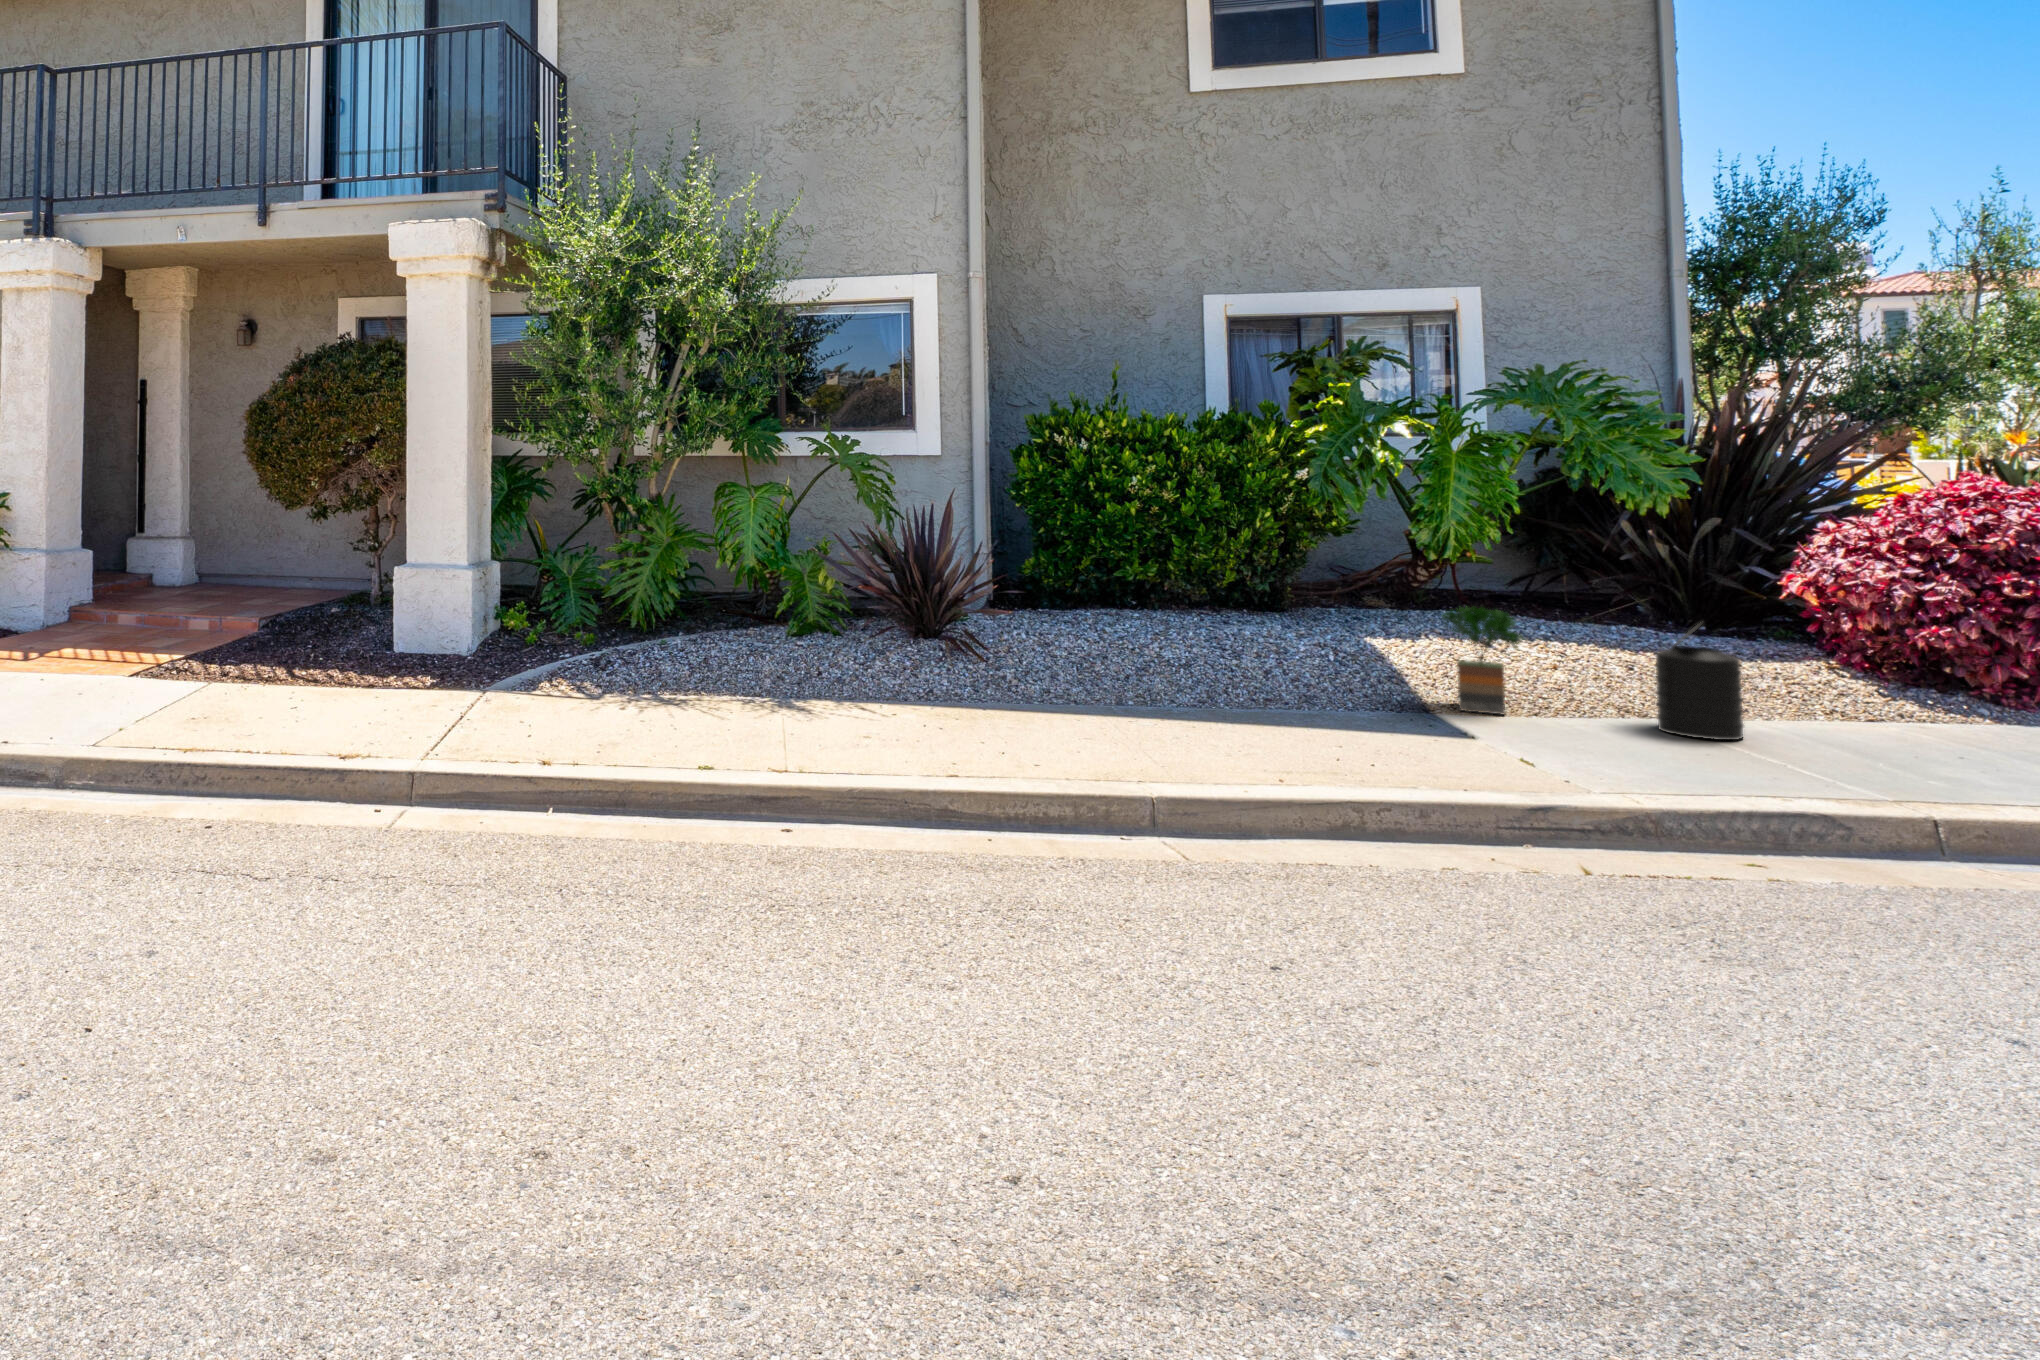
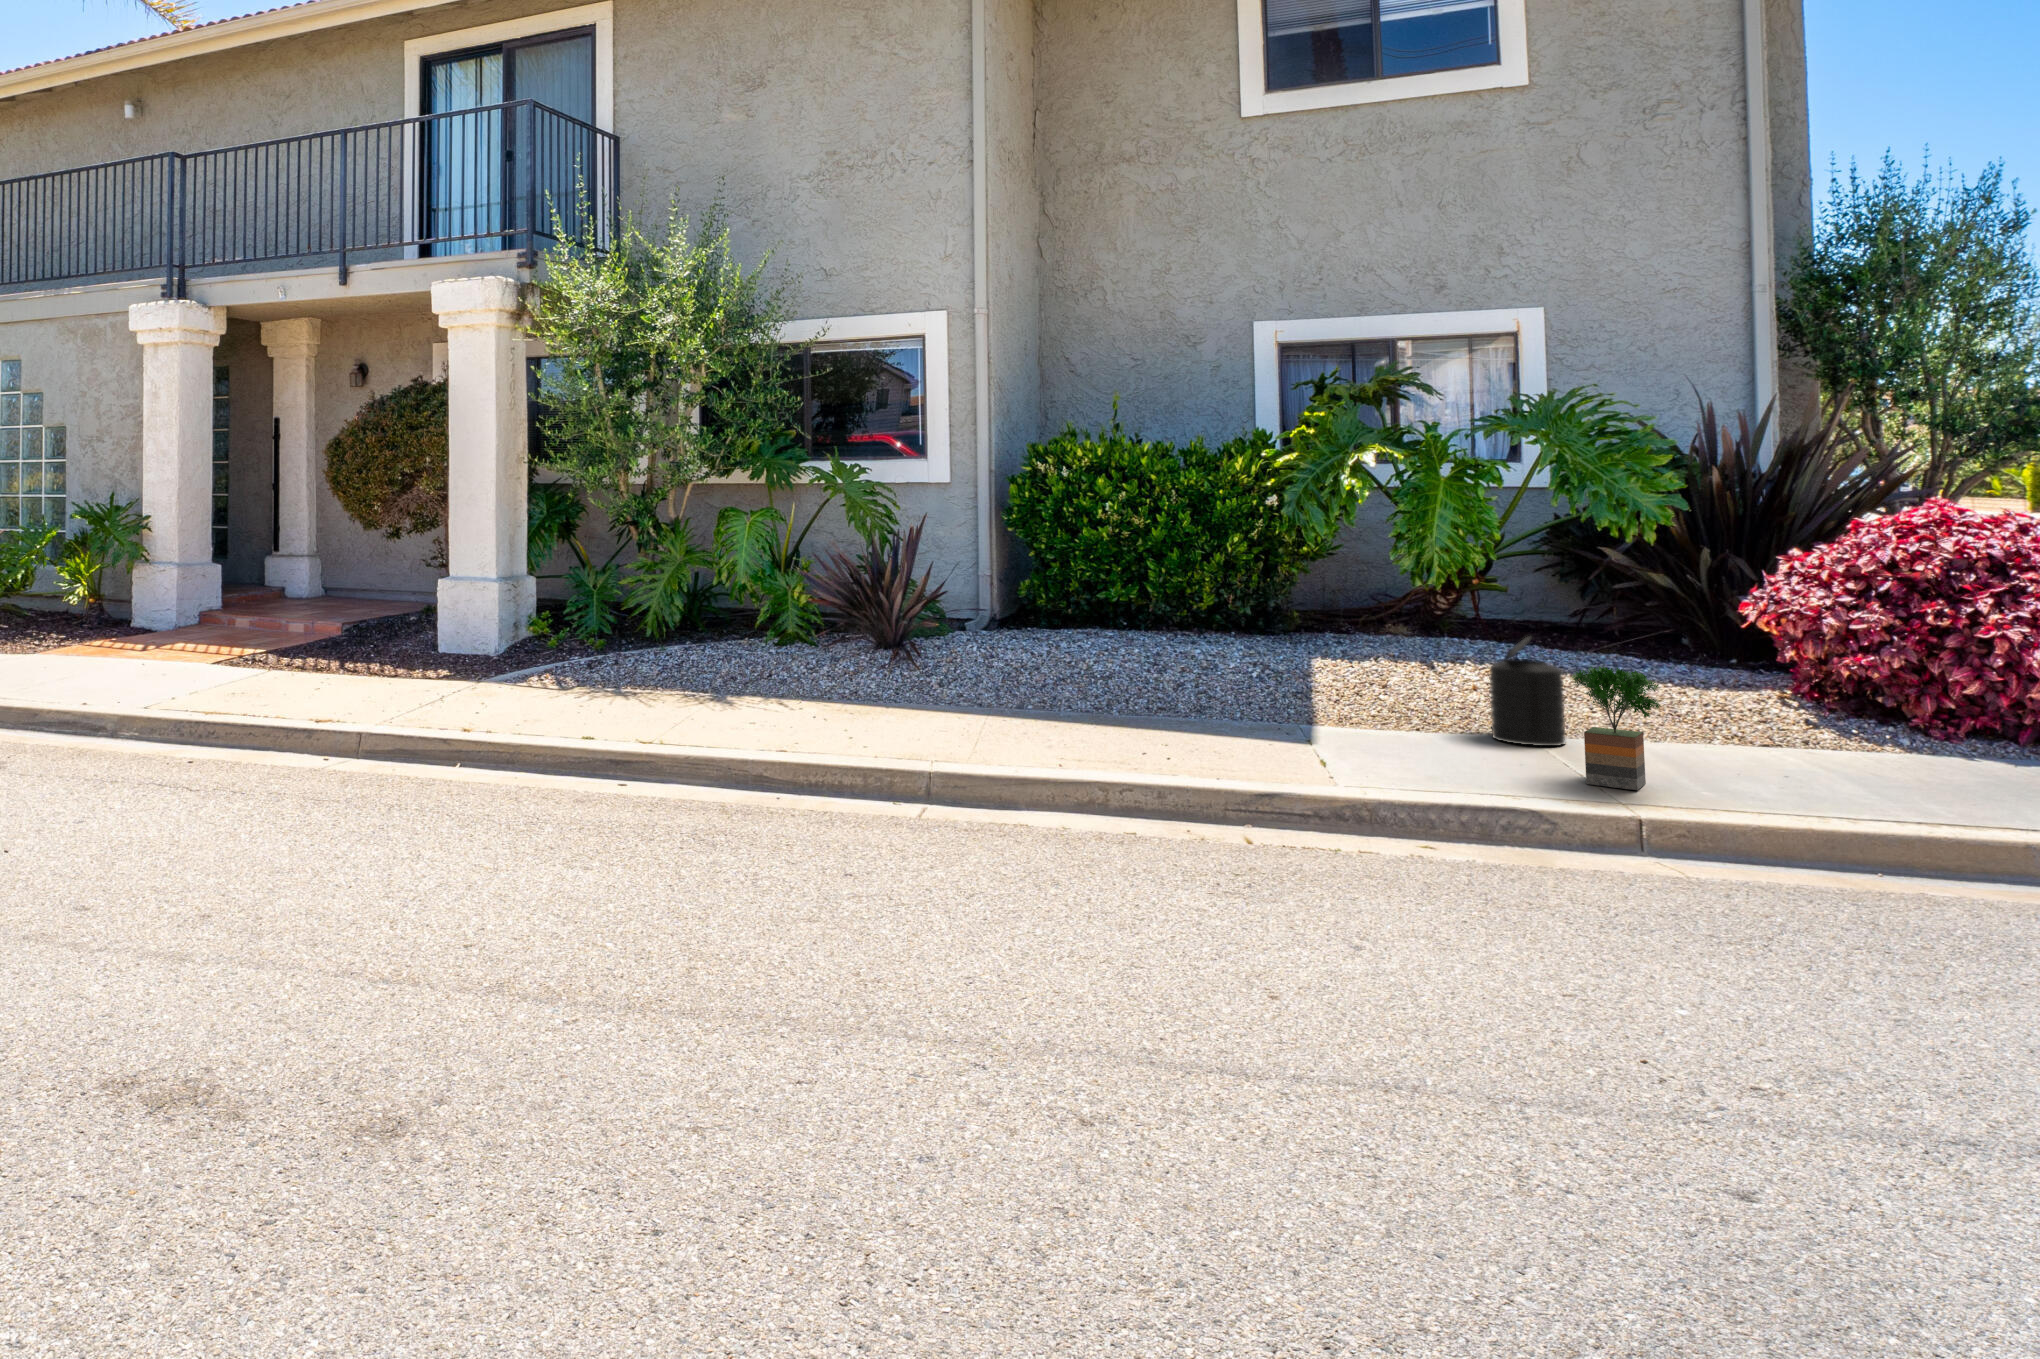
potted tree: present [1442,607,1523,715] -> present [1572,666,1661,790]

